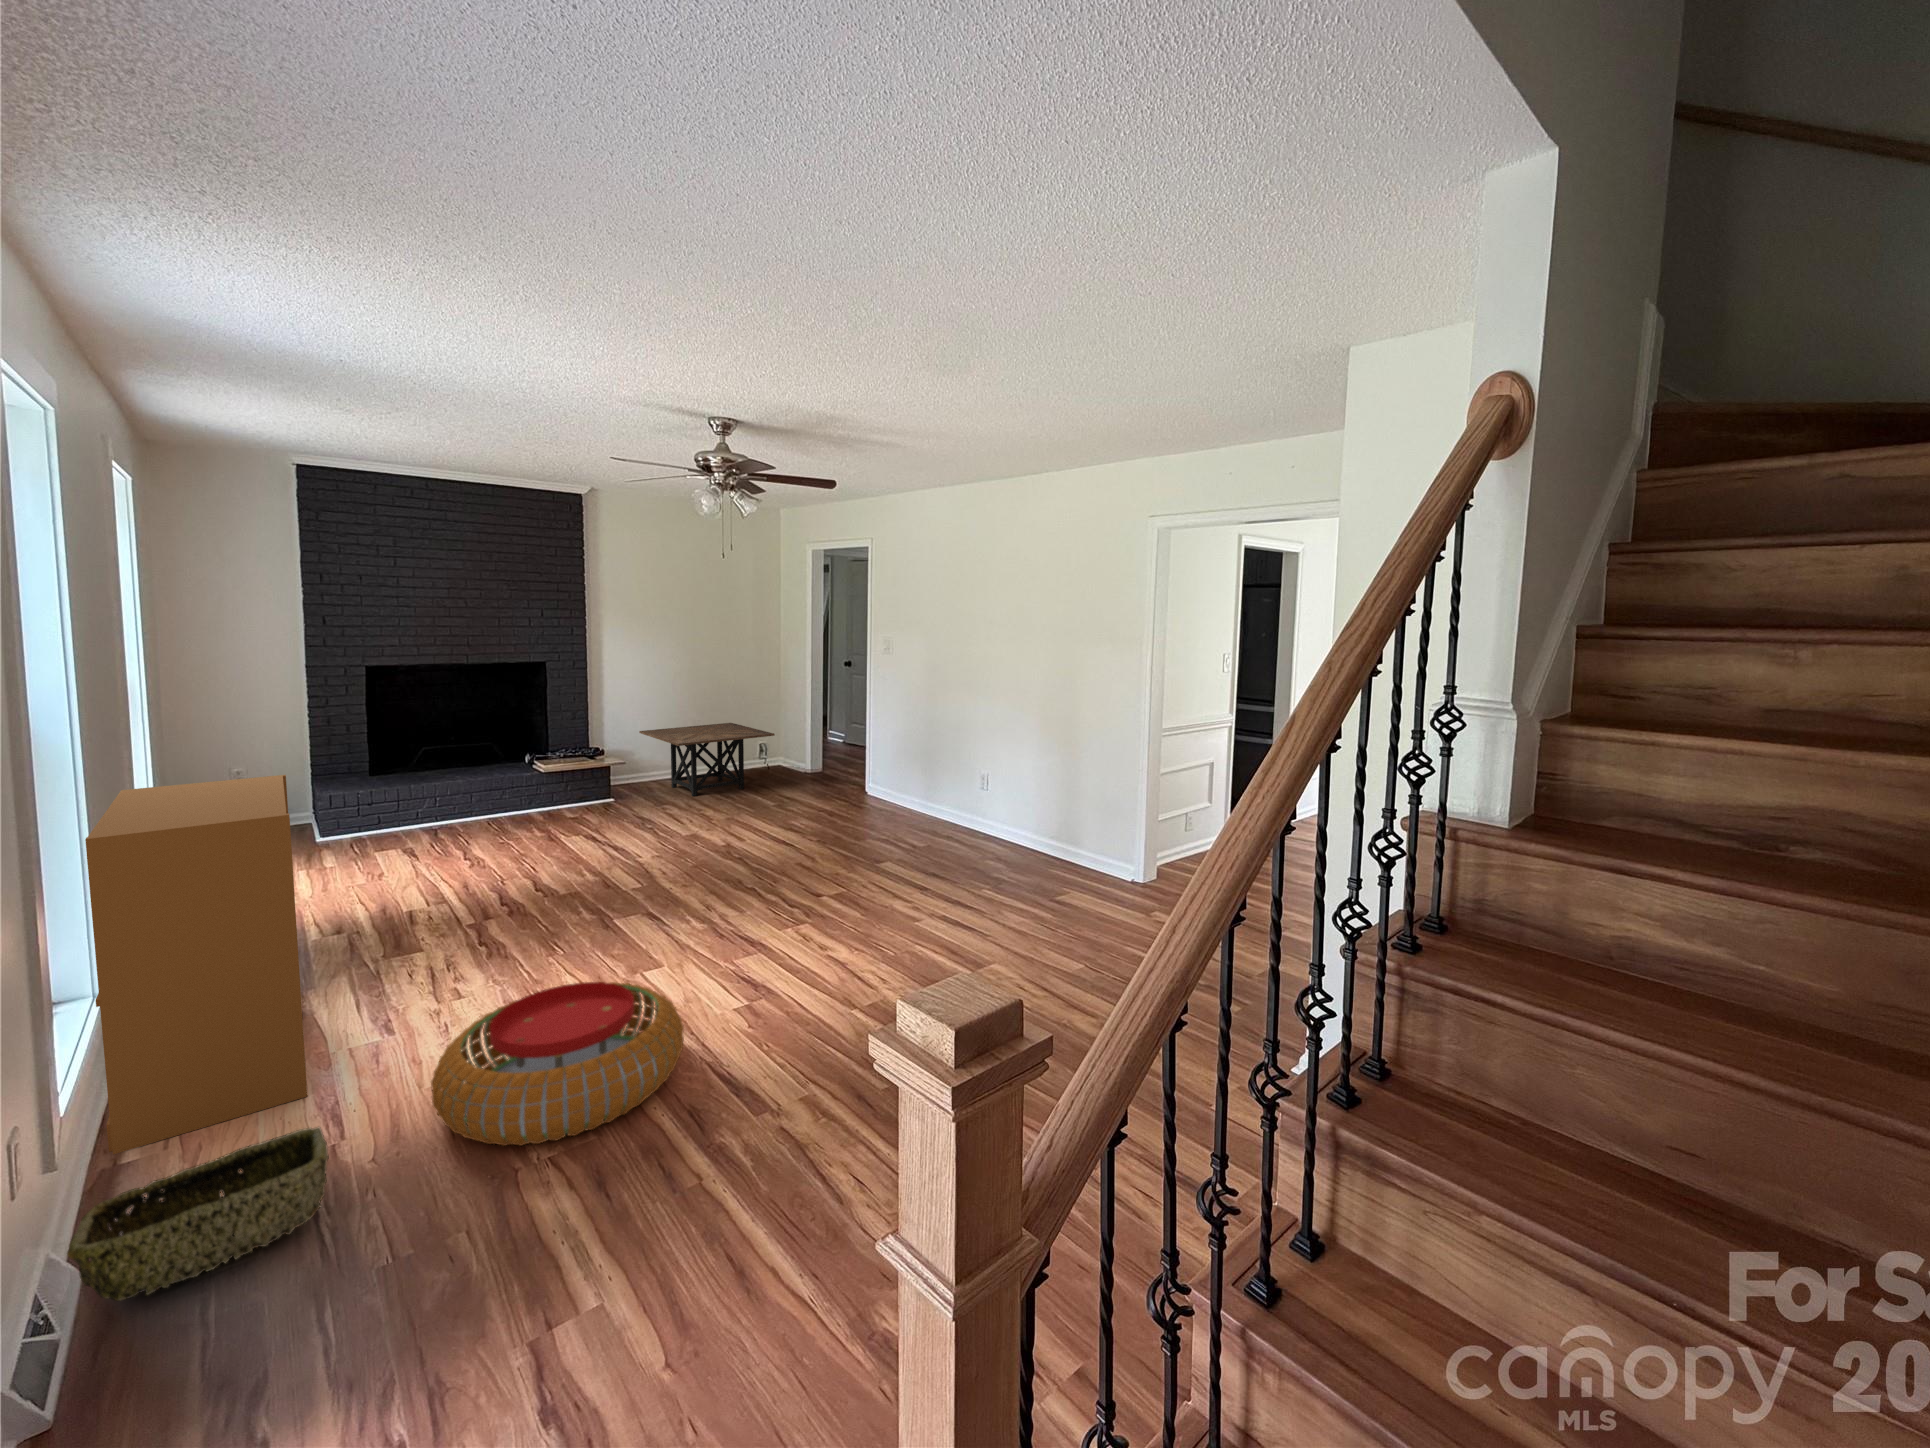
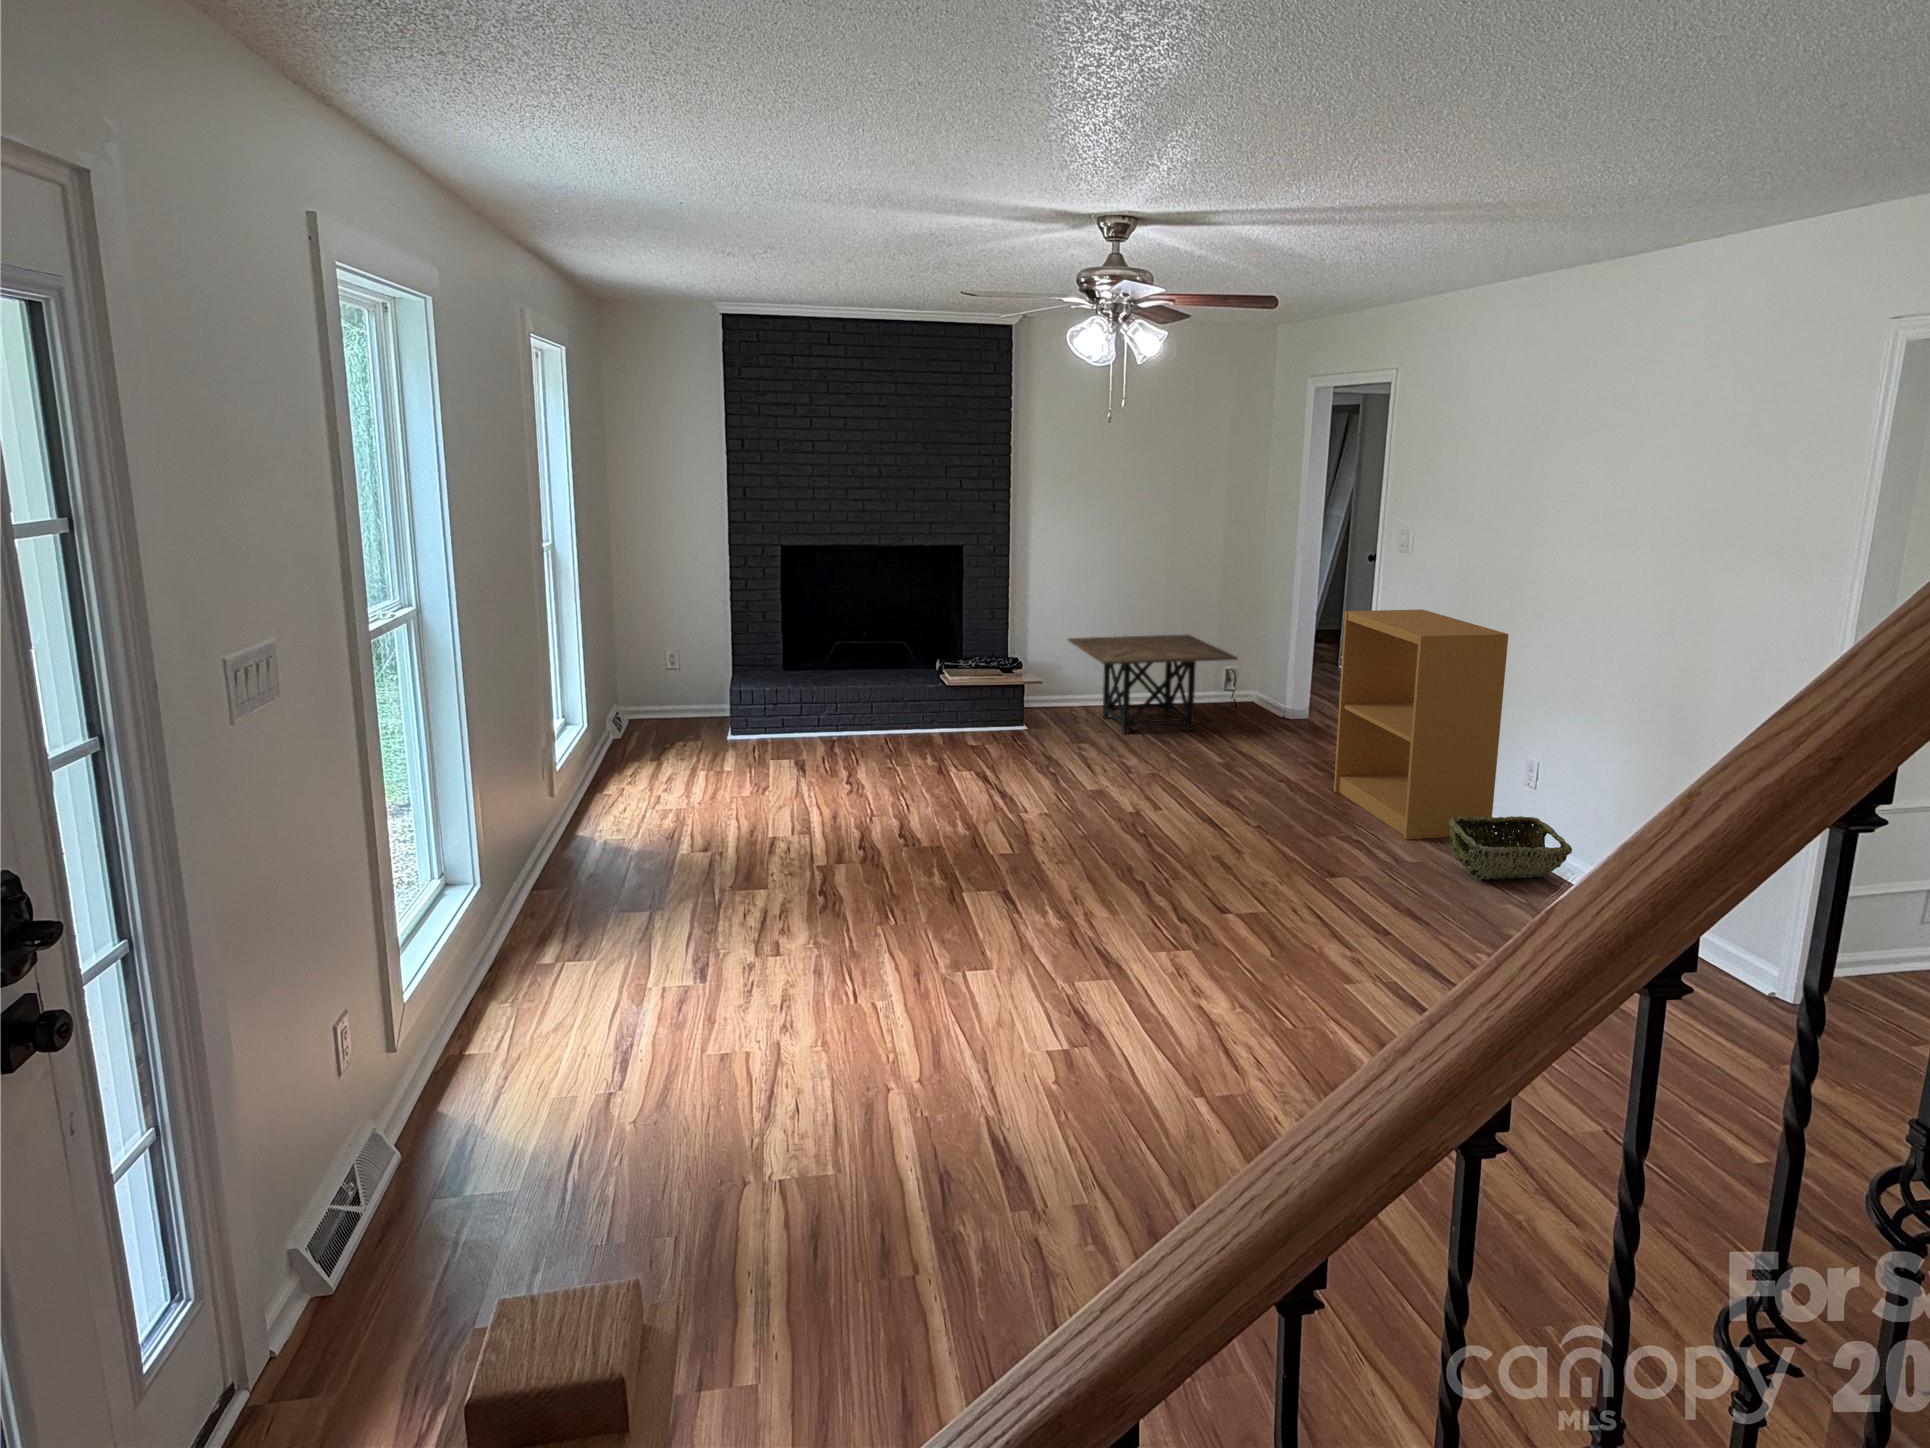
bookshelf: present [85,775,307,1154] -> present [1334,609,1509,840]
pouf: present [431,982,684,1146] -> none [691,974,963,1161]
woven basket: present [67,1127,329,1301] -> present [1449,816,1572,880]

